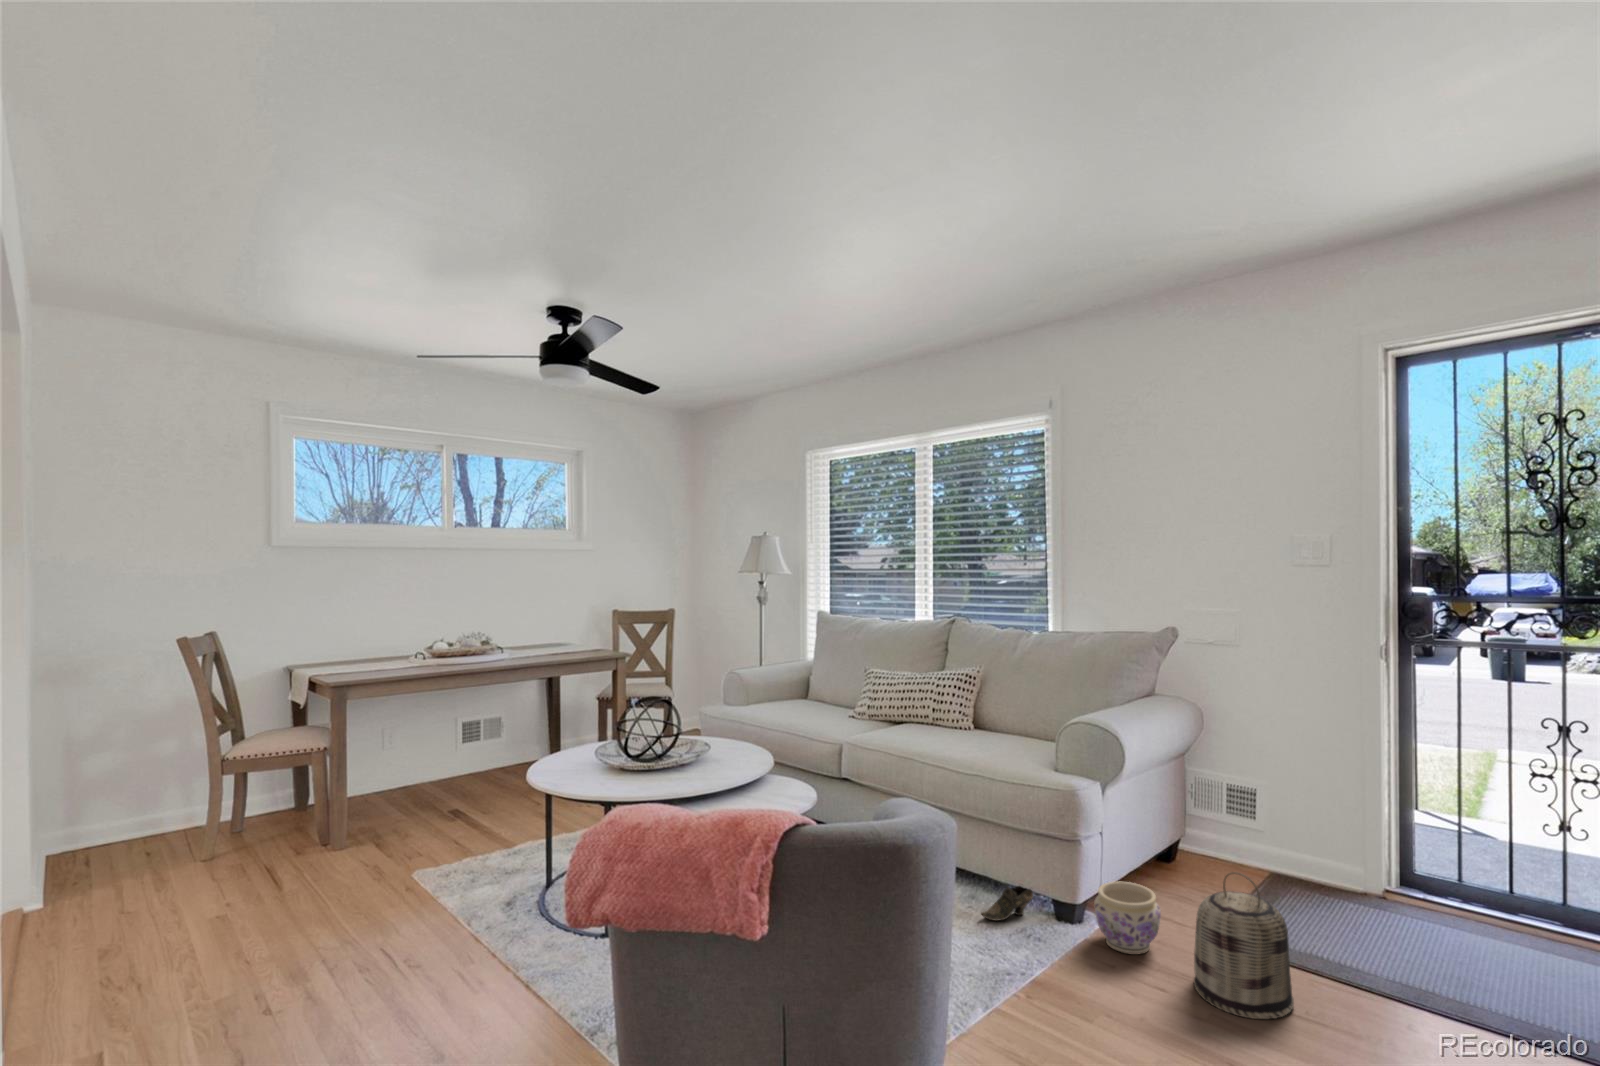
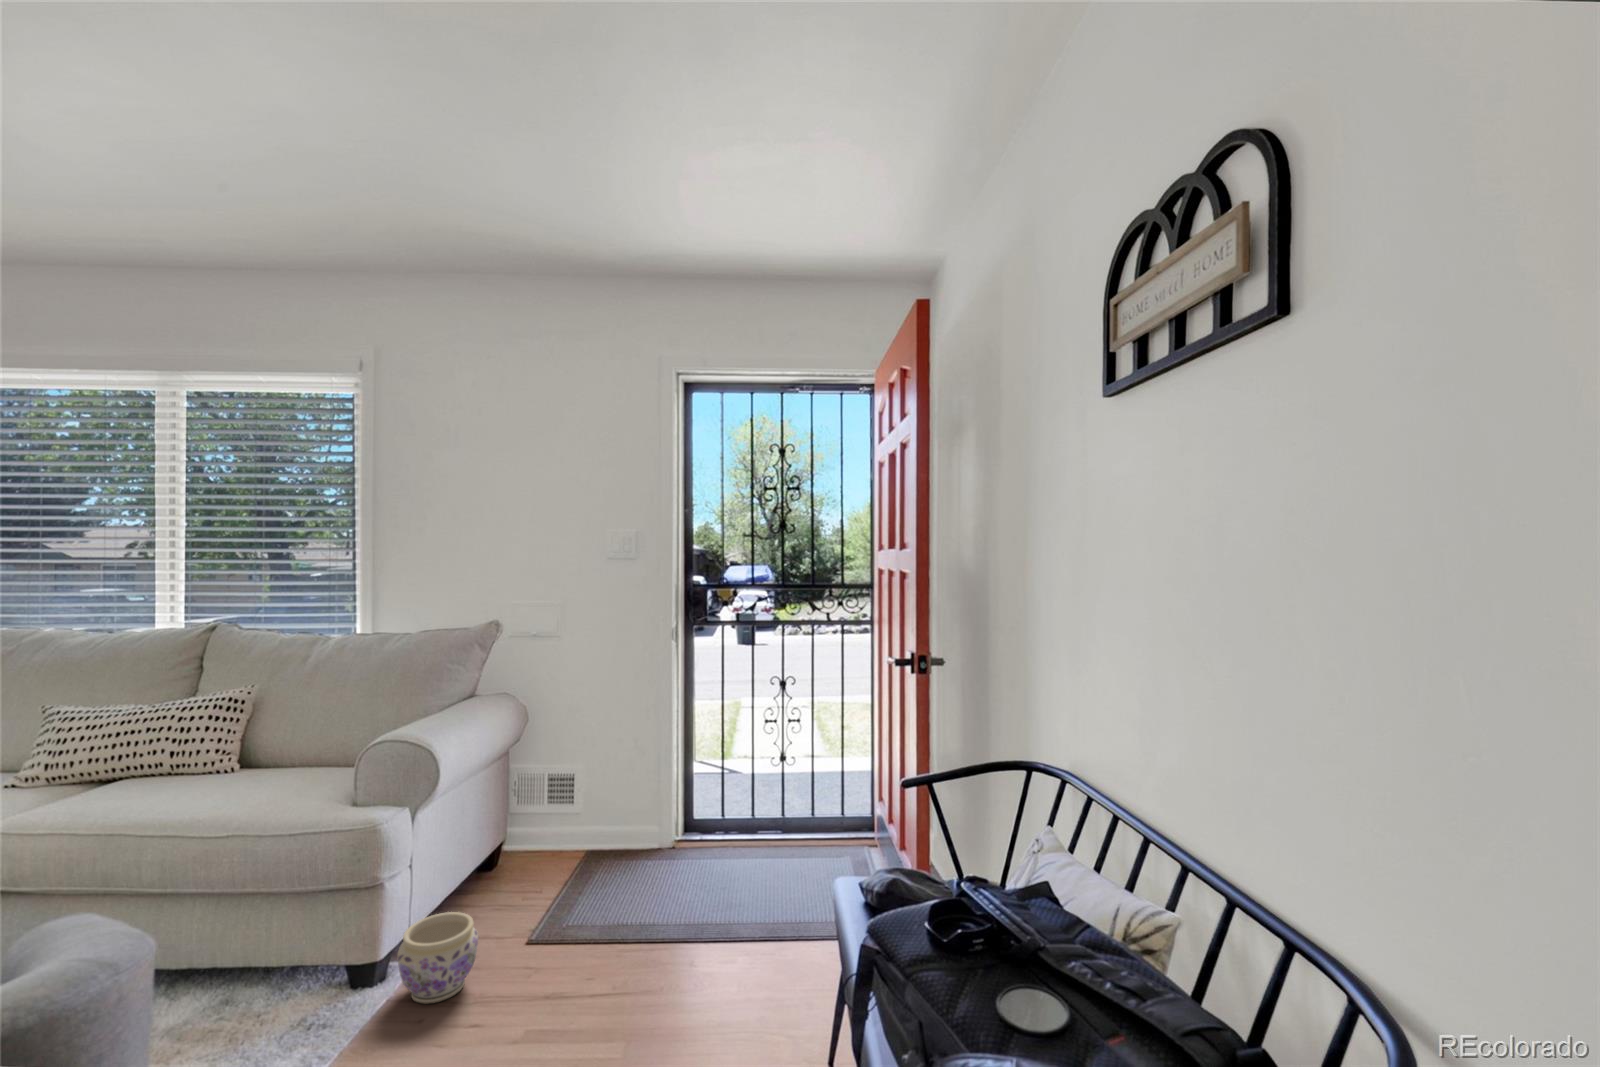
basket: present [1194,872,1294,1019] -> none [514,869,614,1030]
shoe: present [981,886,1033,921] -> none [226,959,313,1031]

